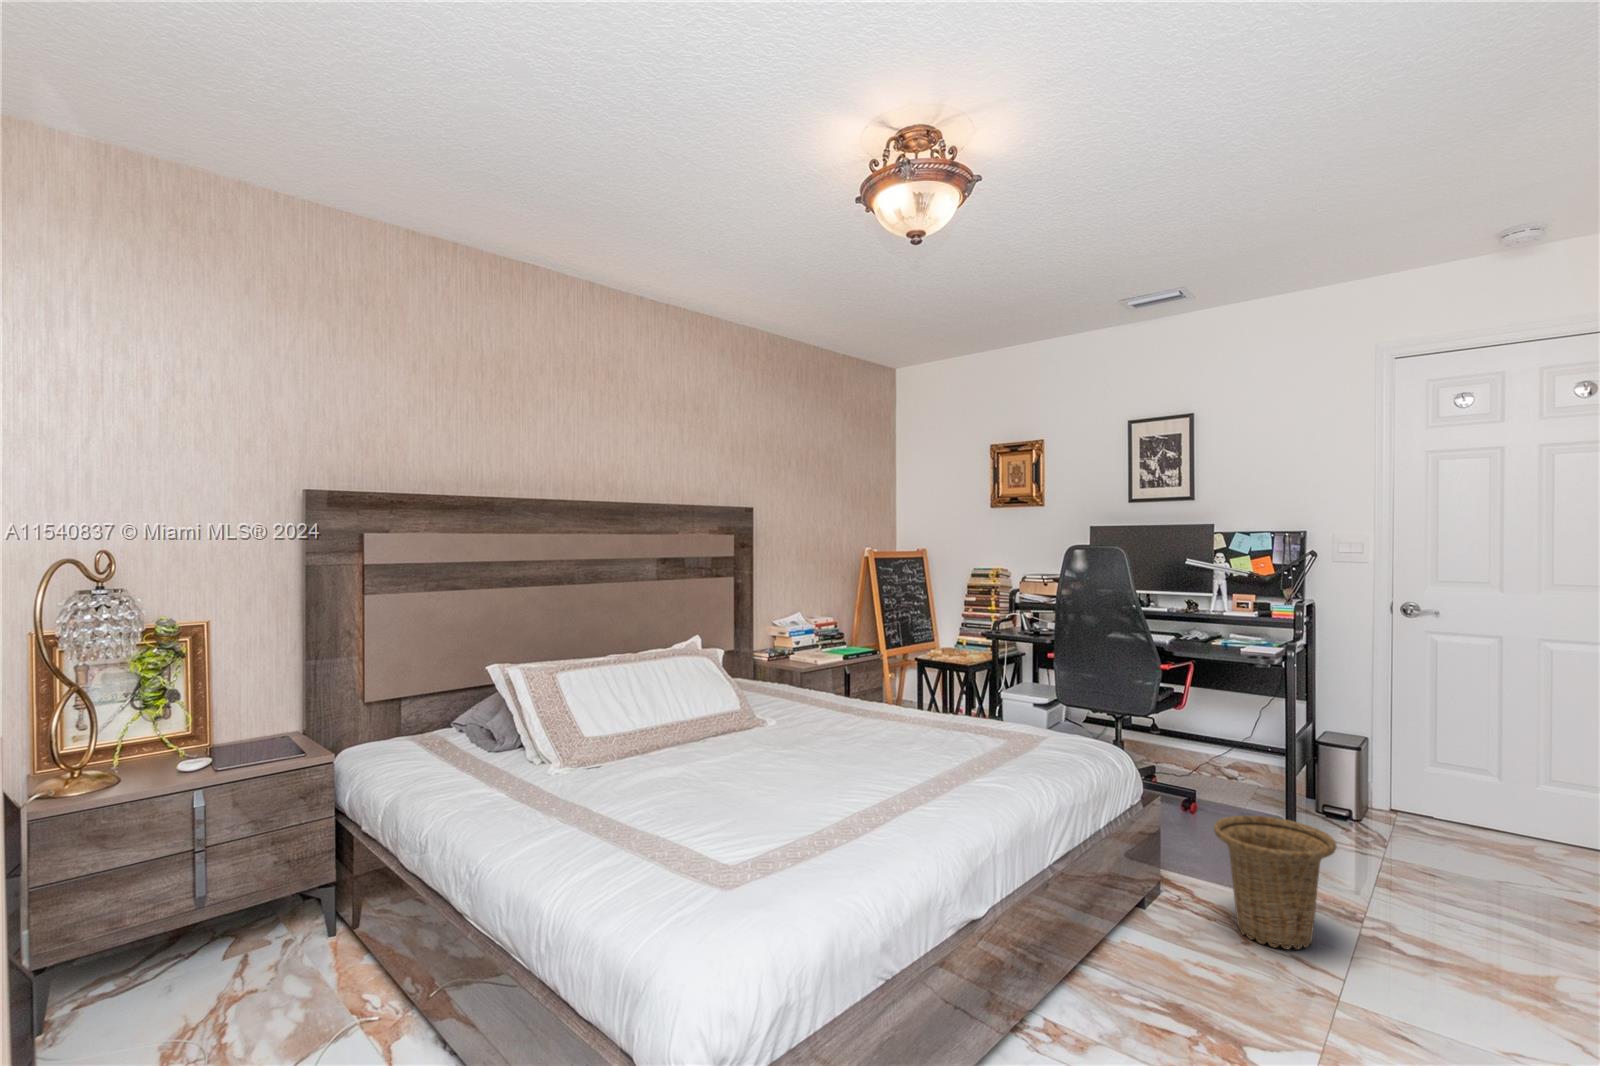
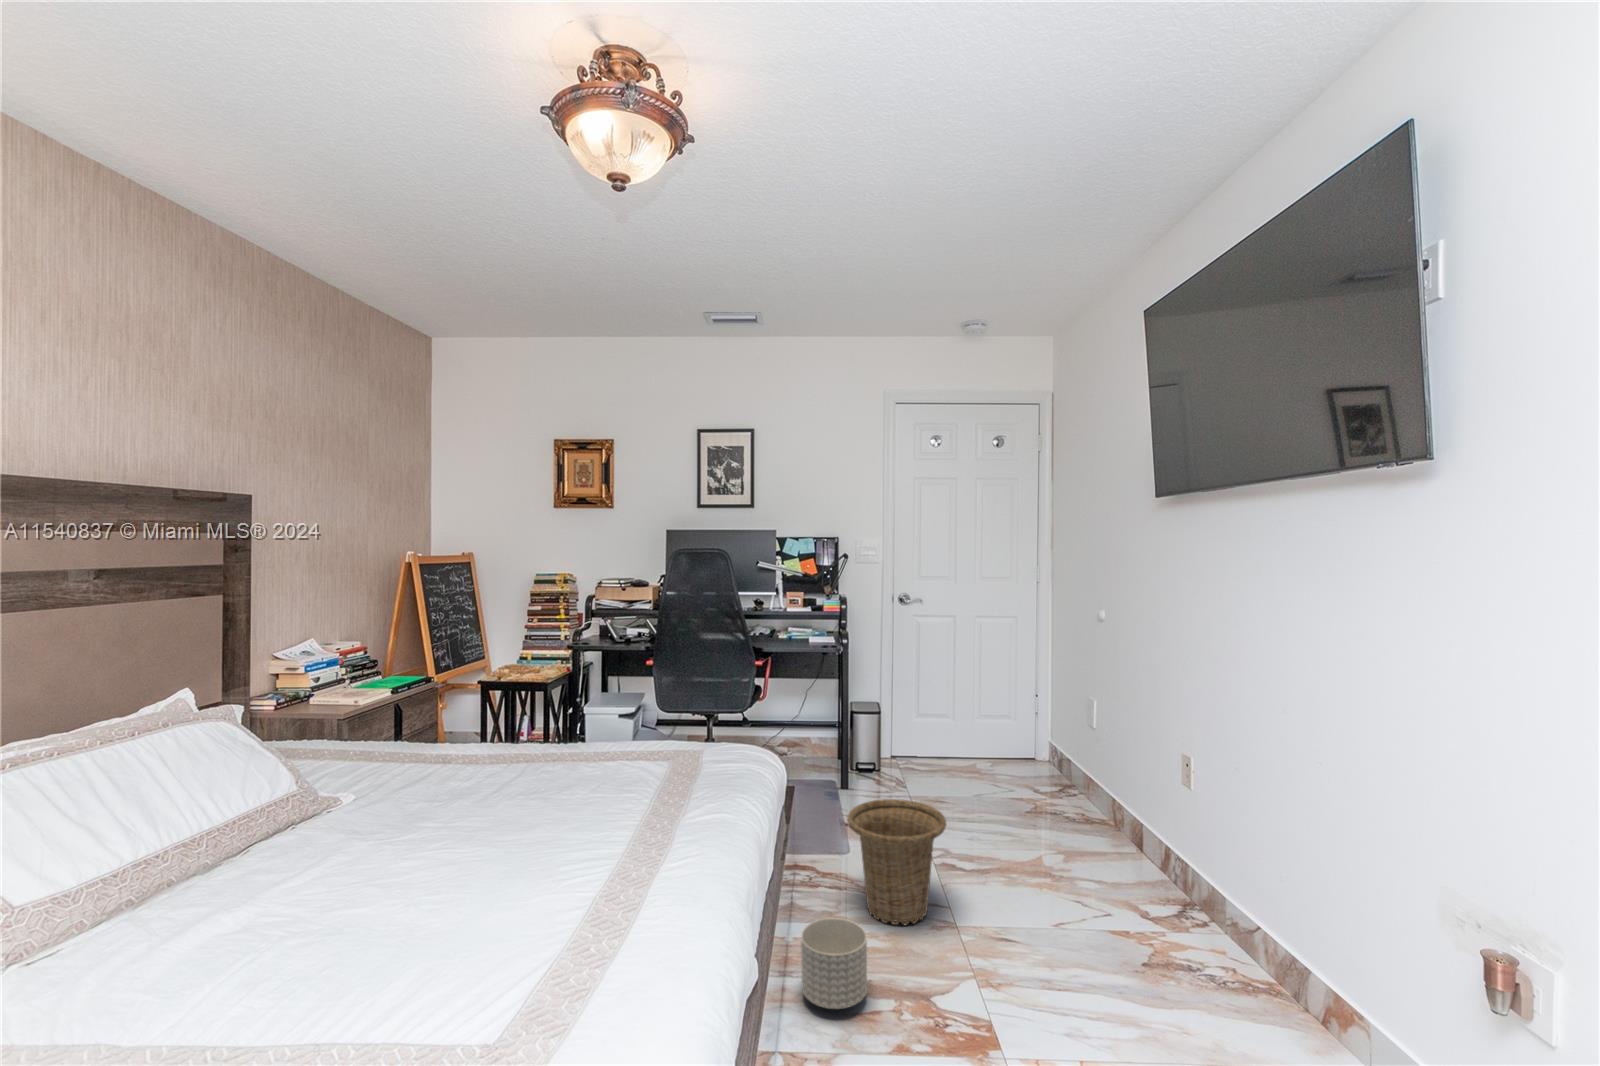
planter: none [1120,897,1188,977] -> present [801,918,867,1009]

